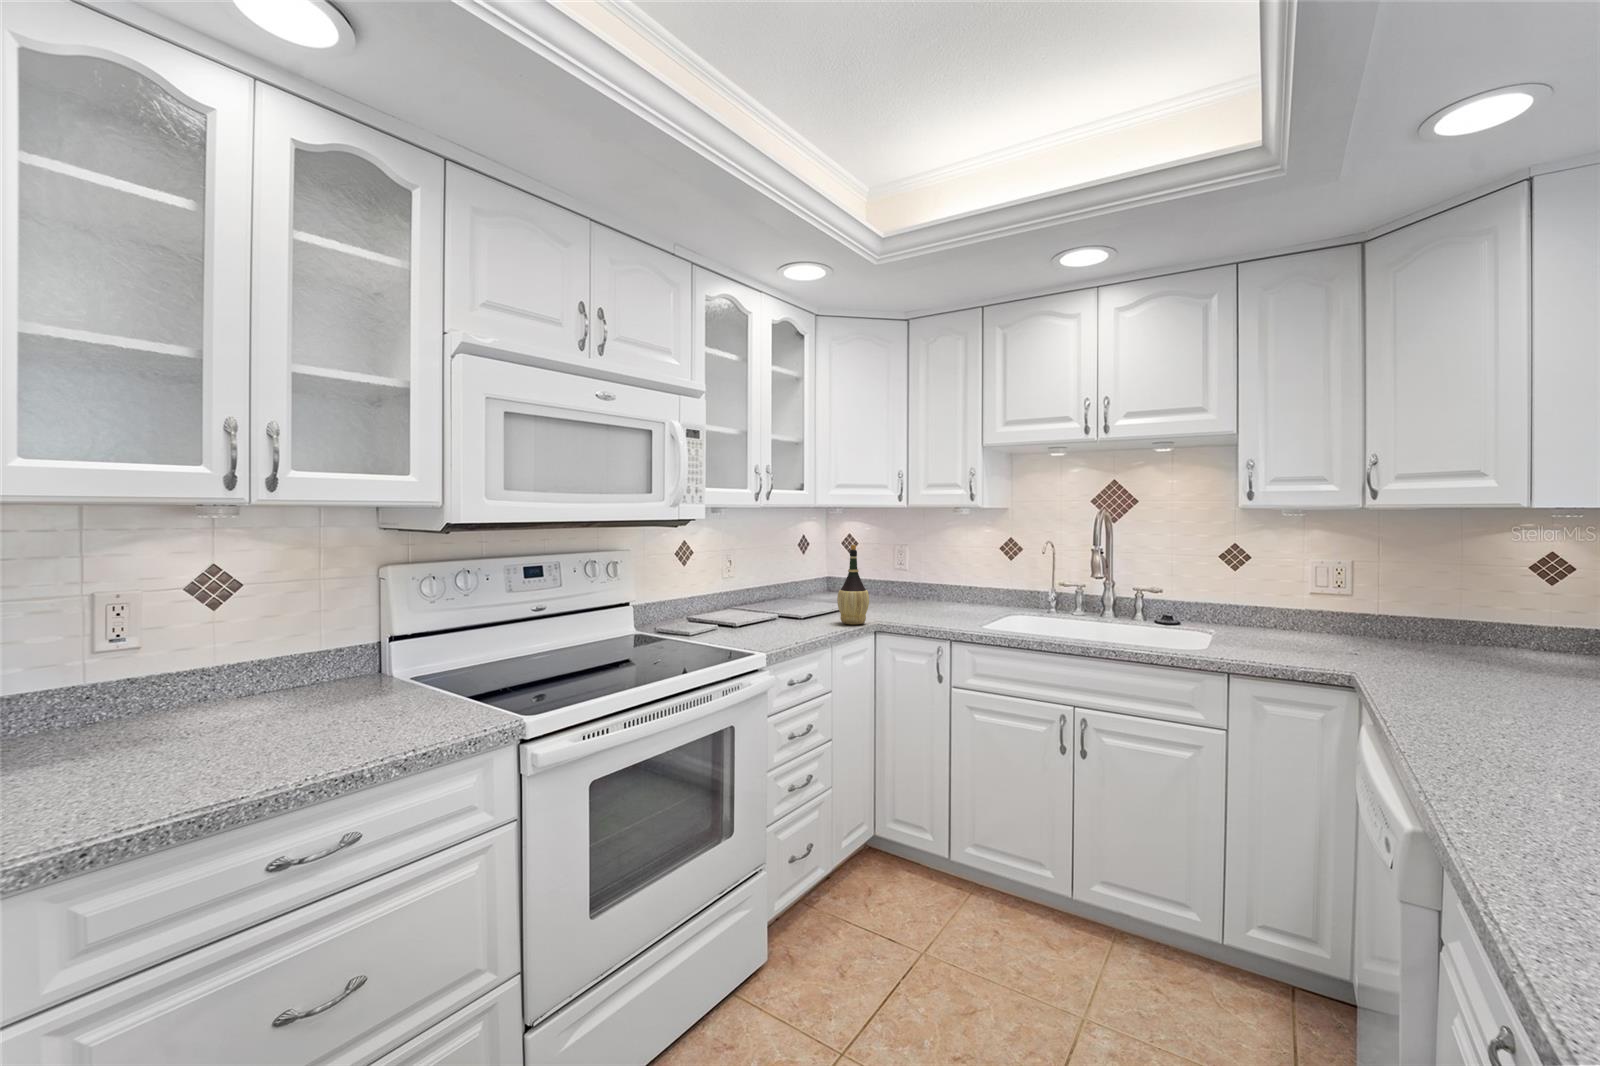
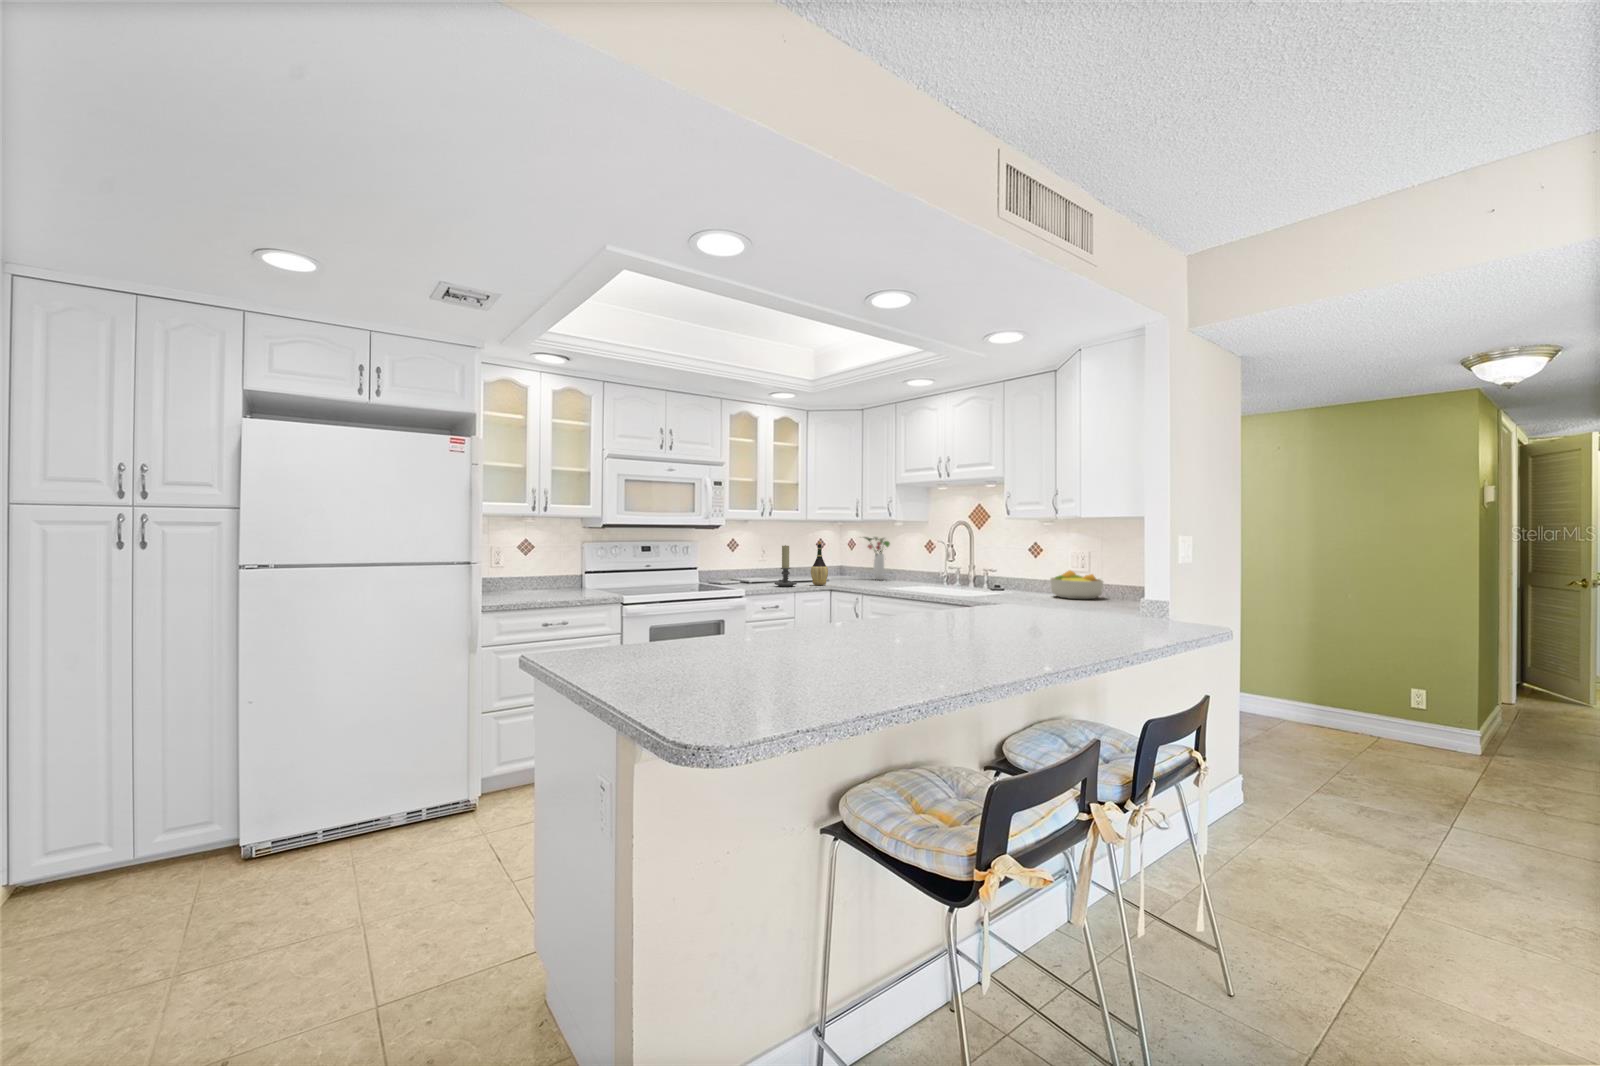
flower arrangement: none [866,527,929,600] -> present [865,536,890,580]
candle holder: none [783,553,826,634] -> present [774,545,797,587]
fruit bowl: none [1360,602,1506,664] -> present [1050,570,1103,599]

